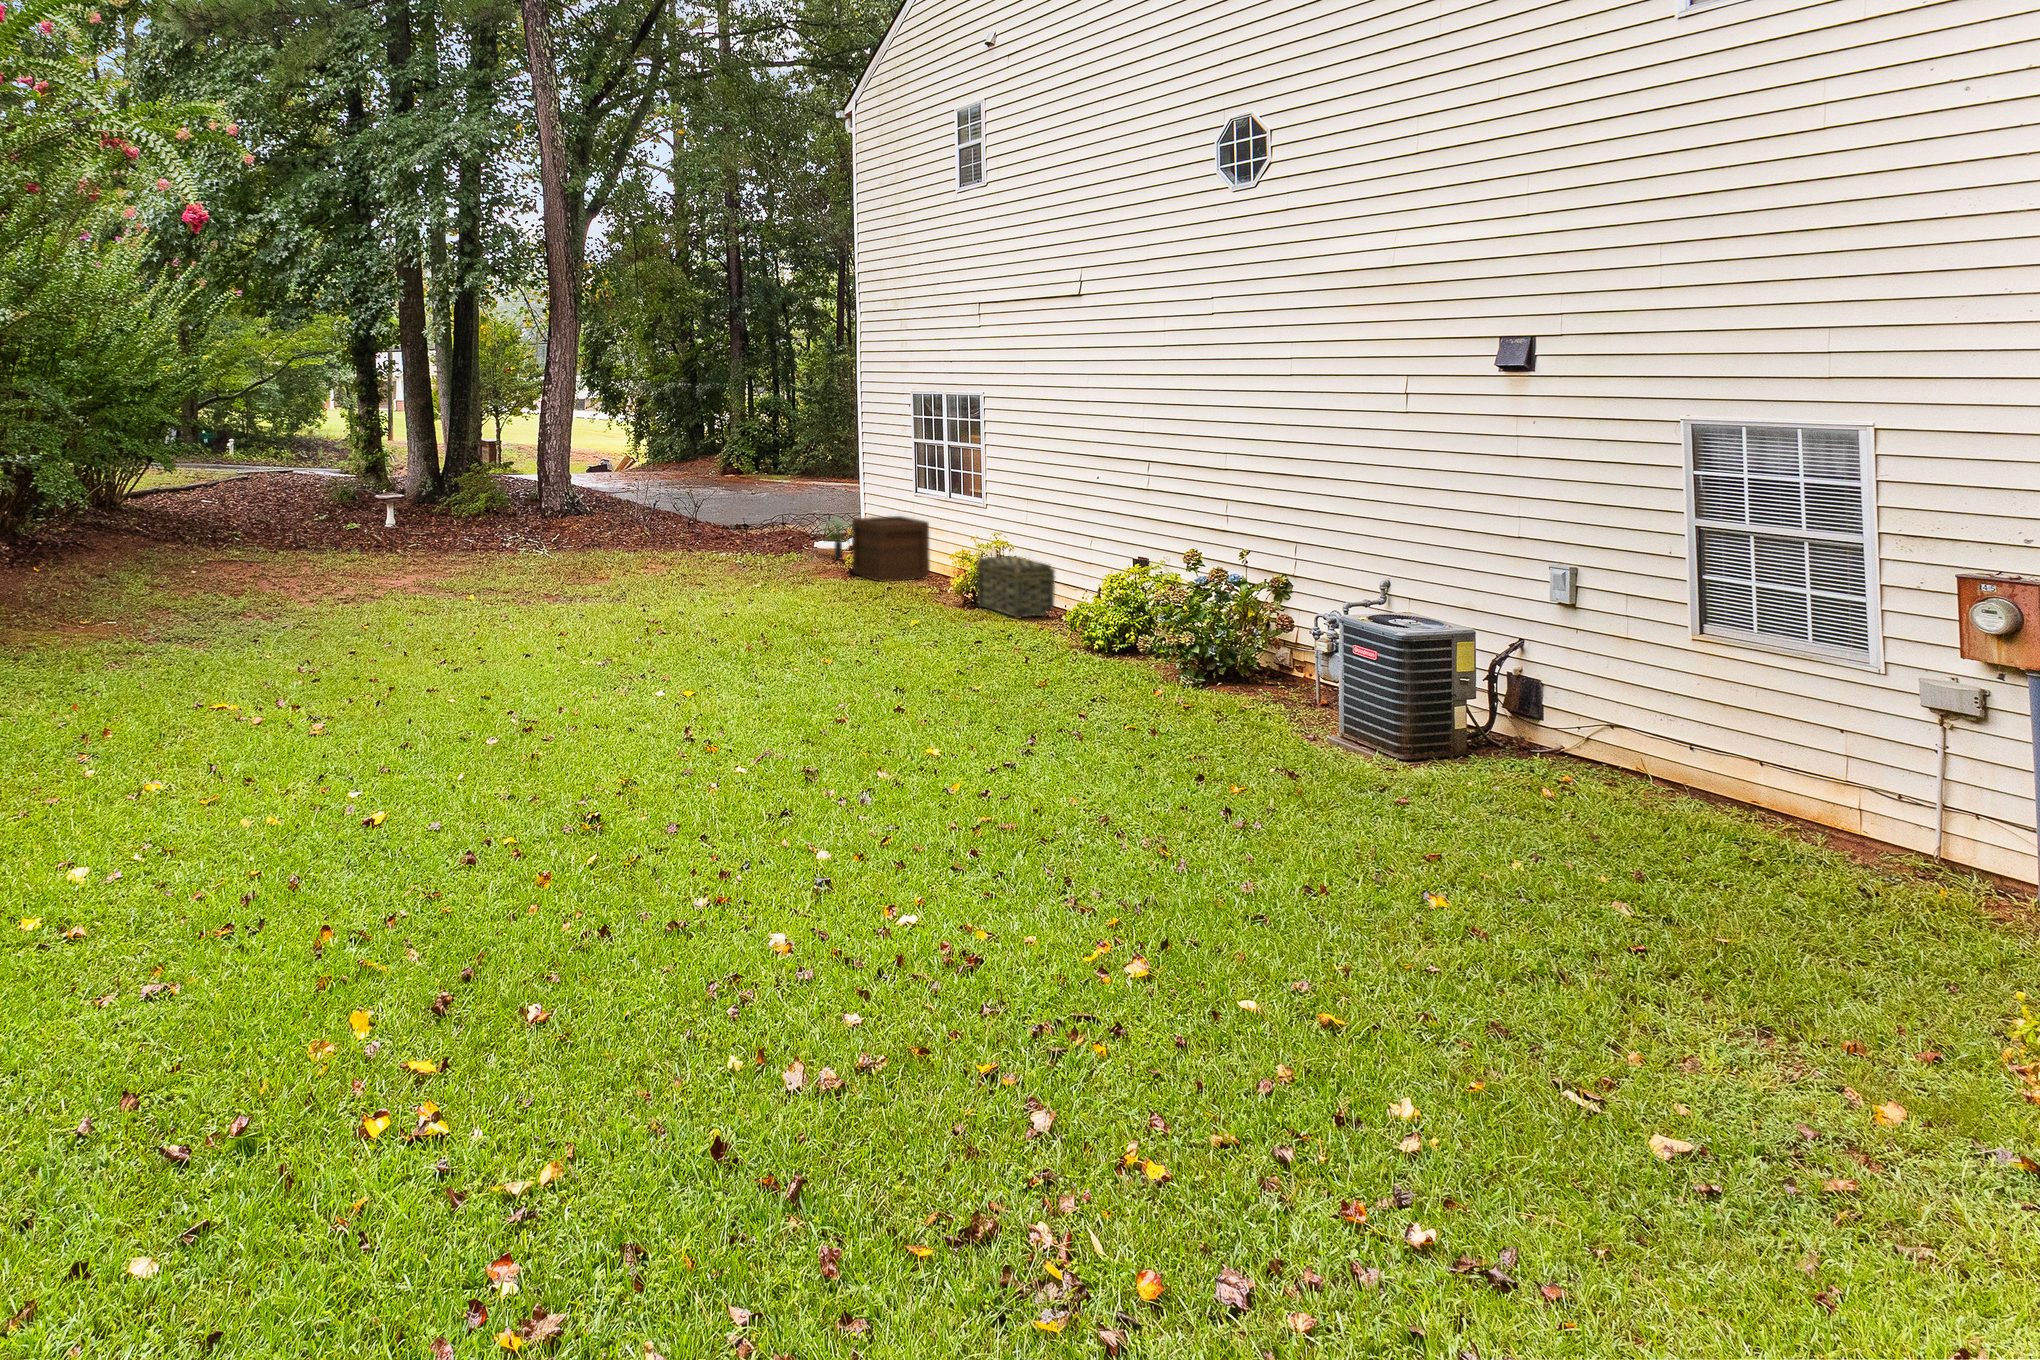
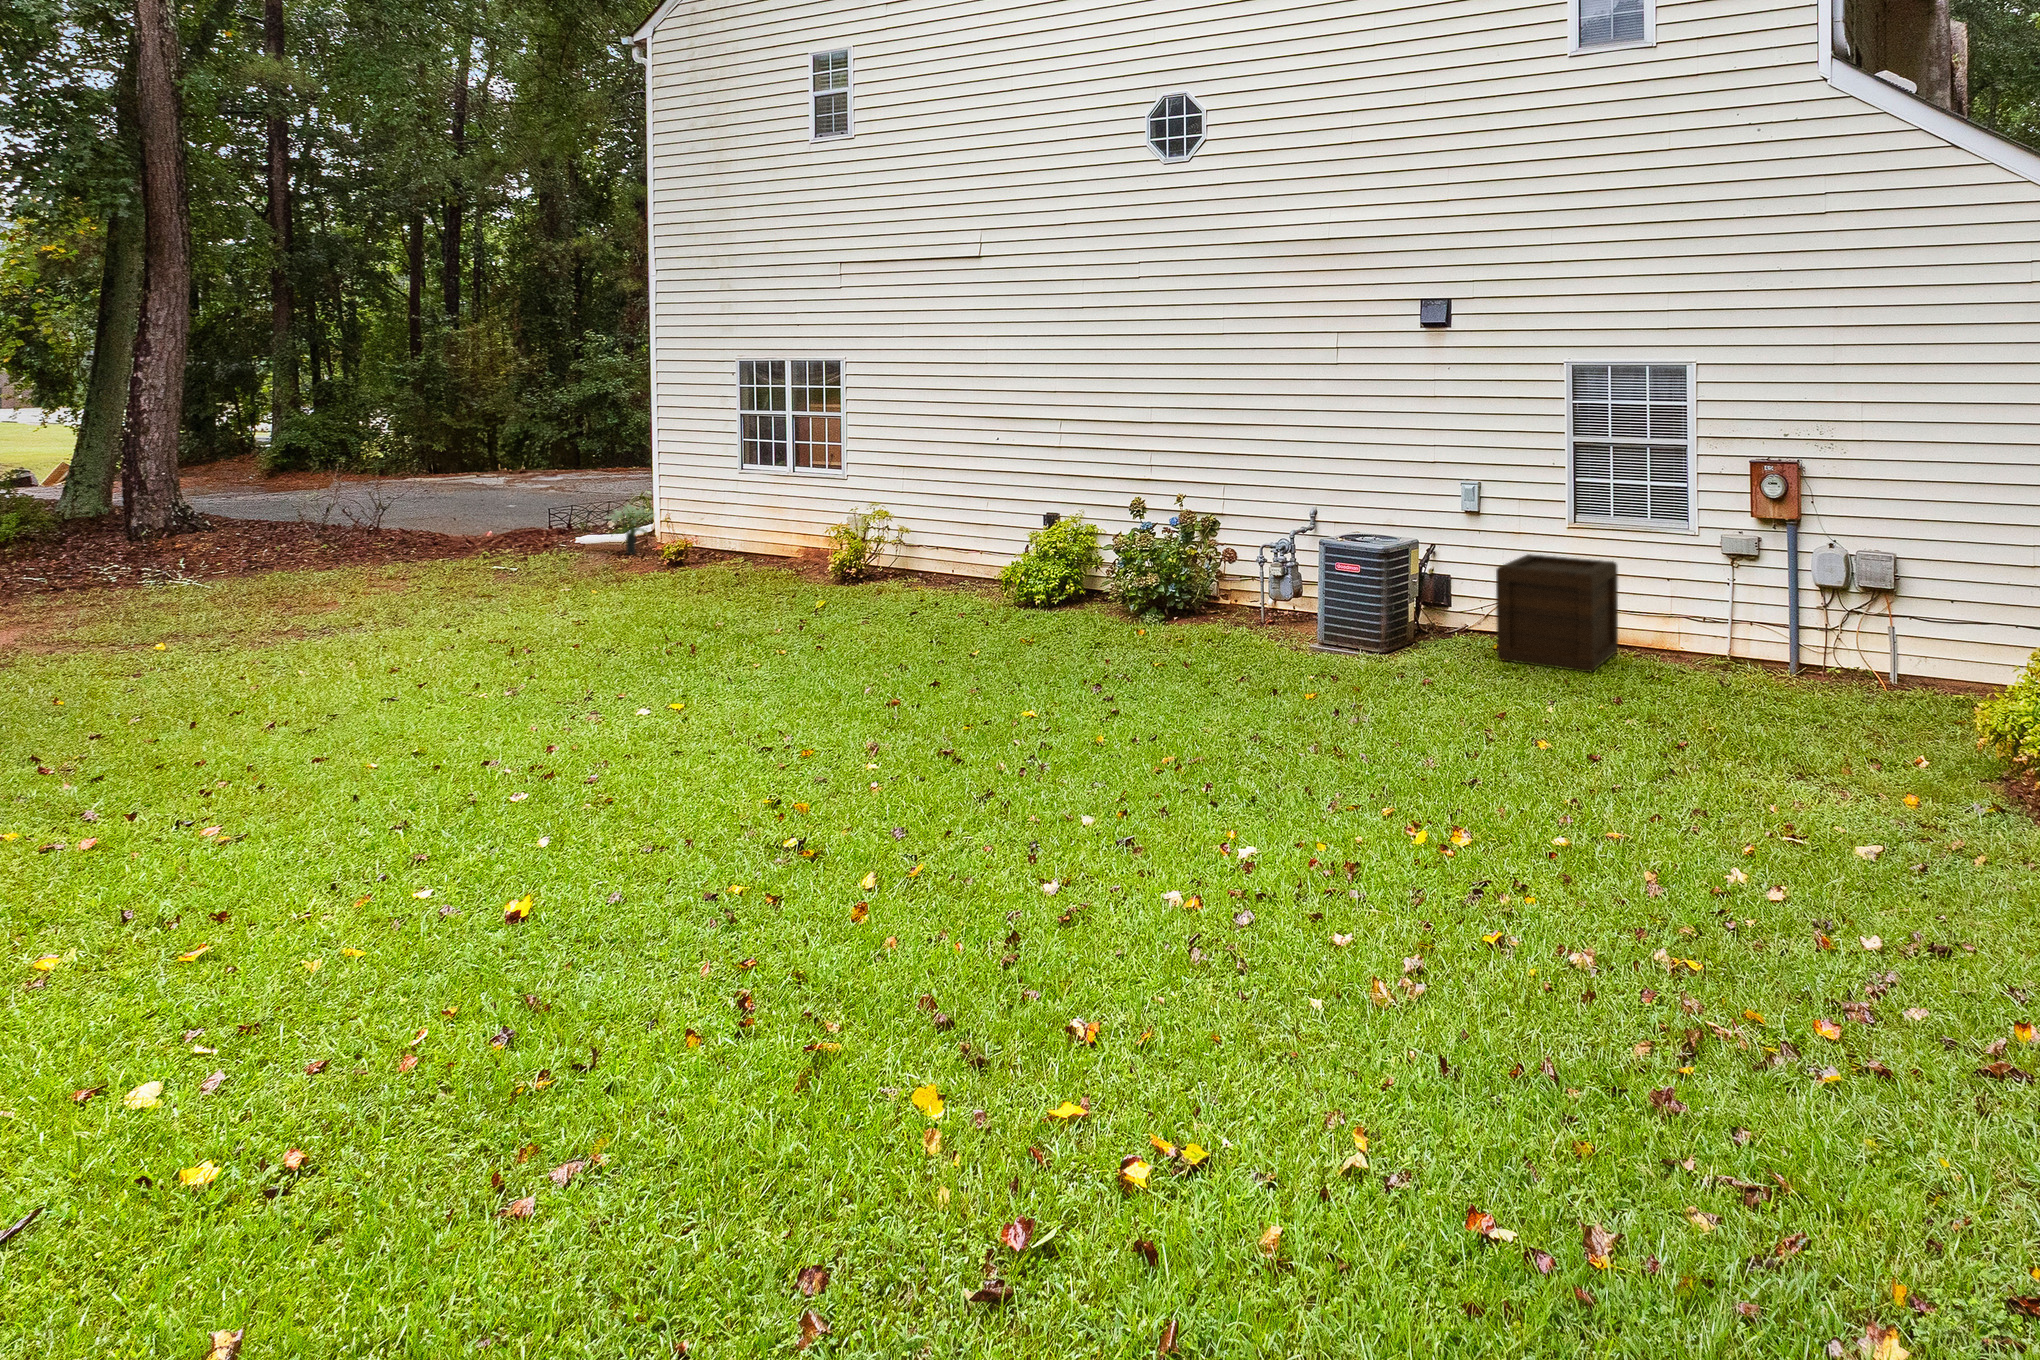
wooden crate: present [852,516,930,582] -> present [1496,554,1618,673]
basket: present [976,556,1055,619] -> none [858,526,949,590]

